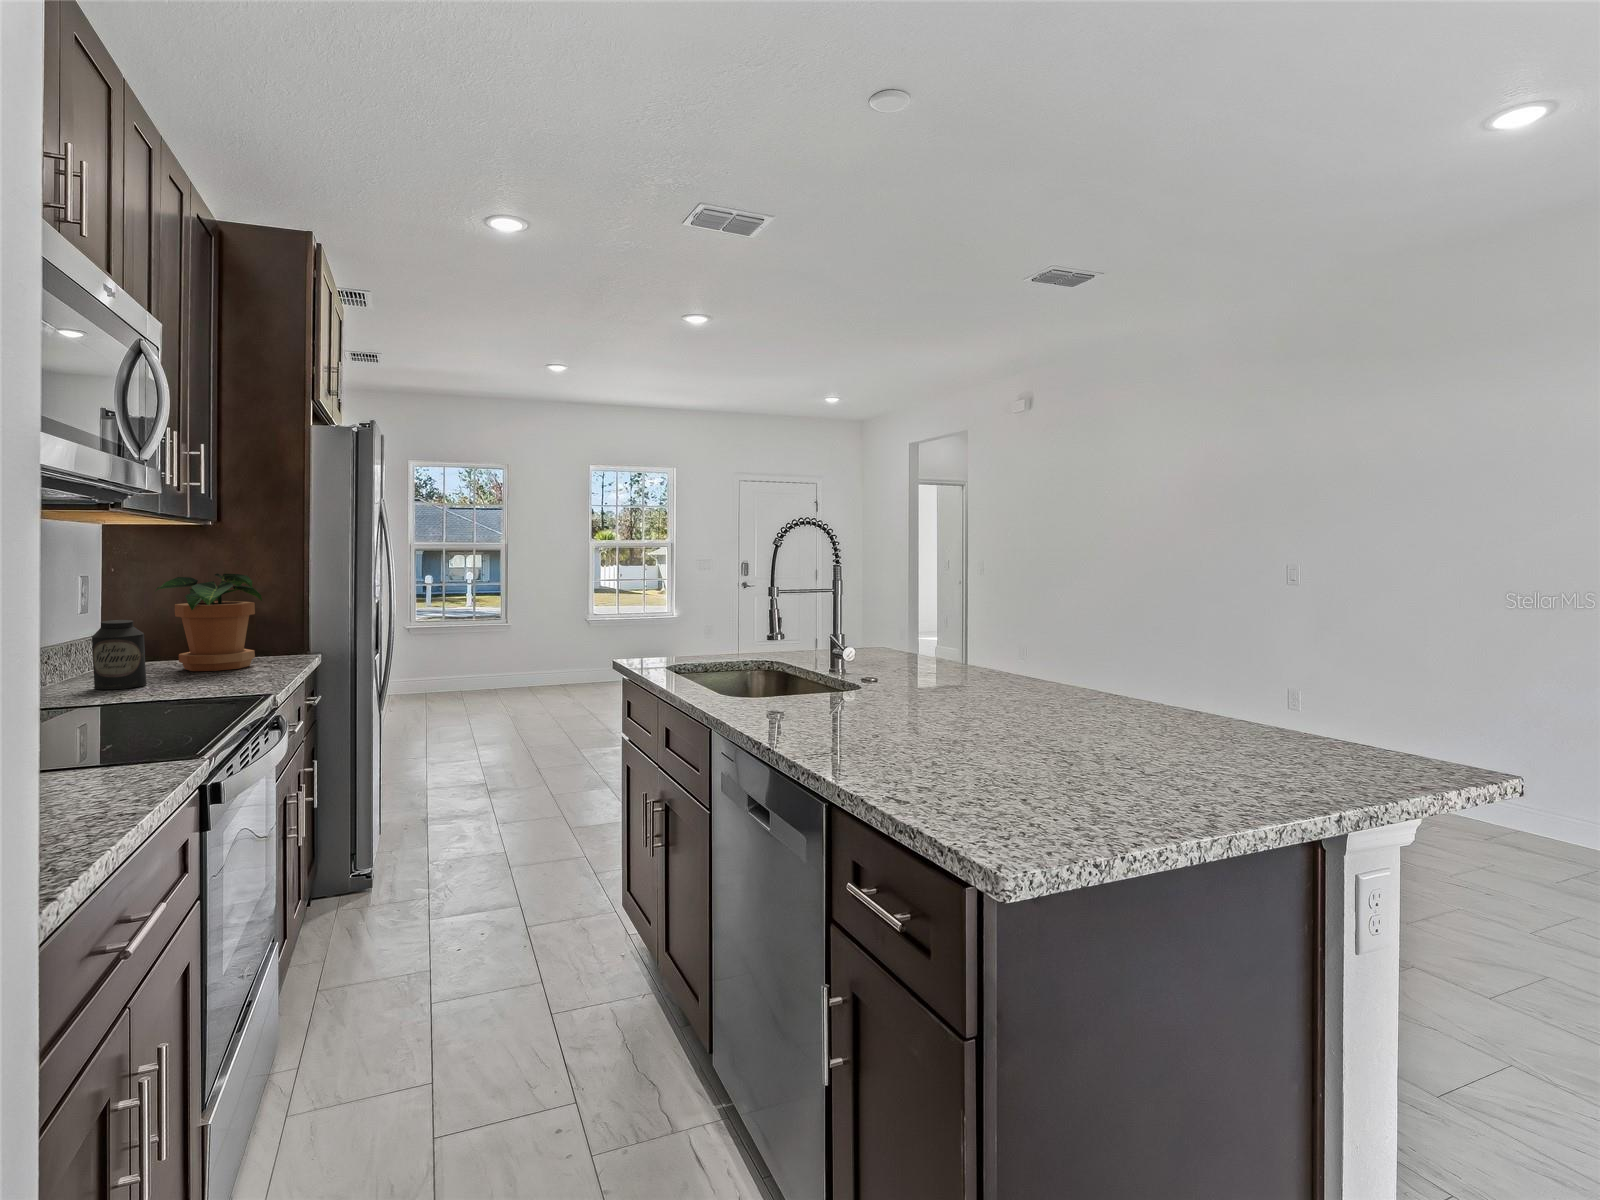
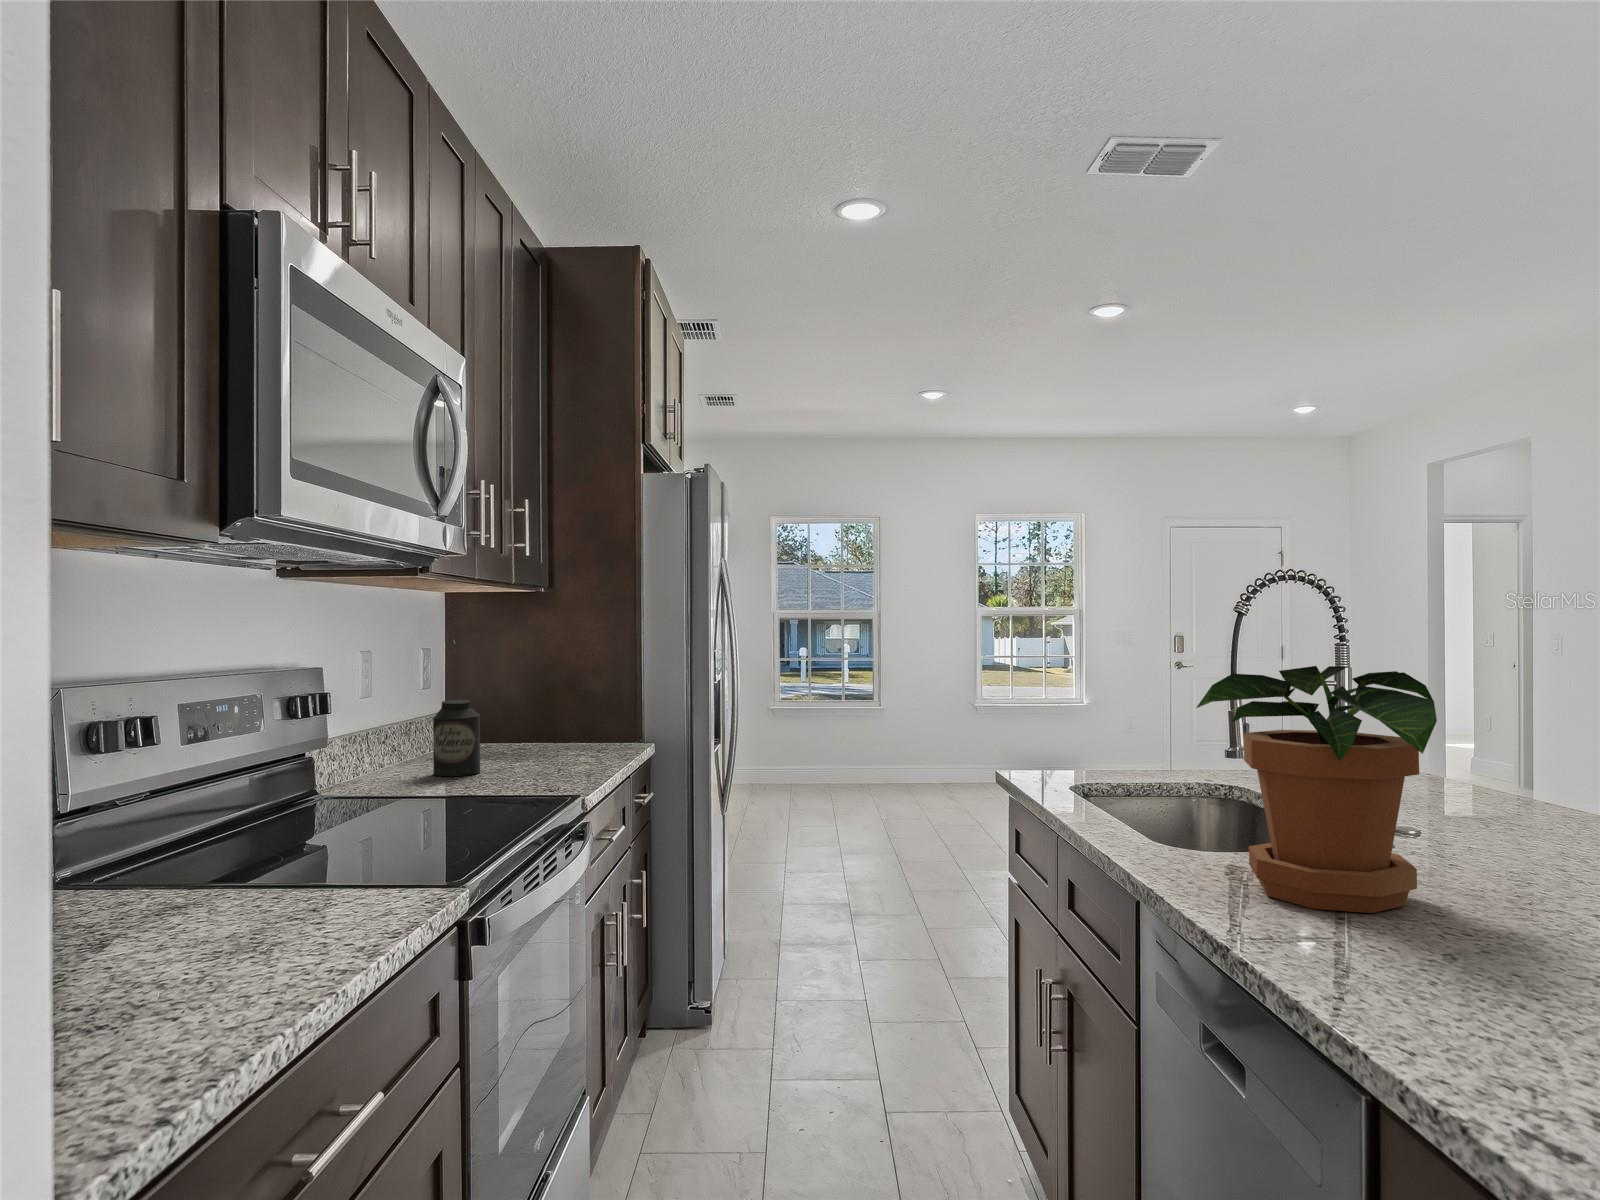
potted plant: present [156,574,262,671] -> present [1196,666,1437,913]

